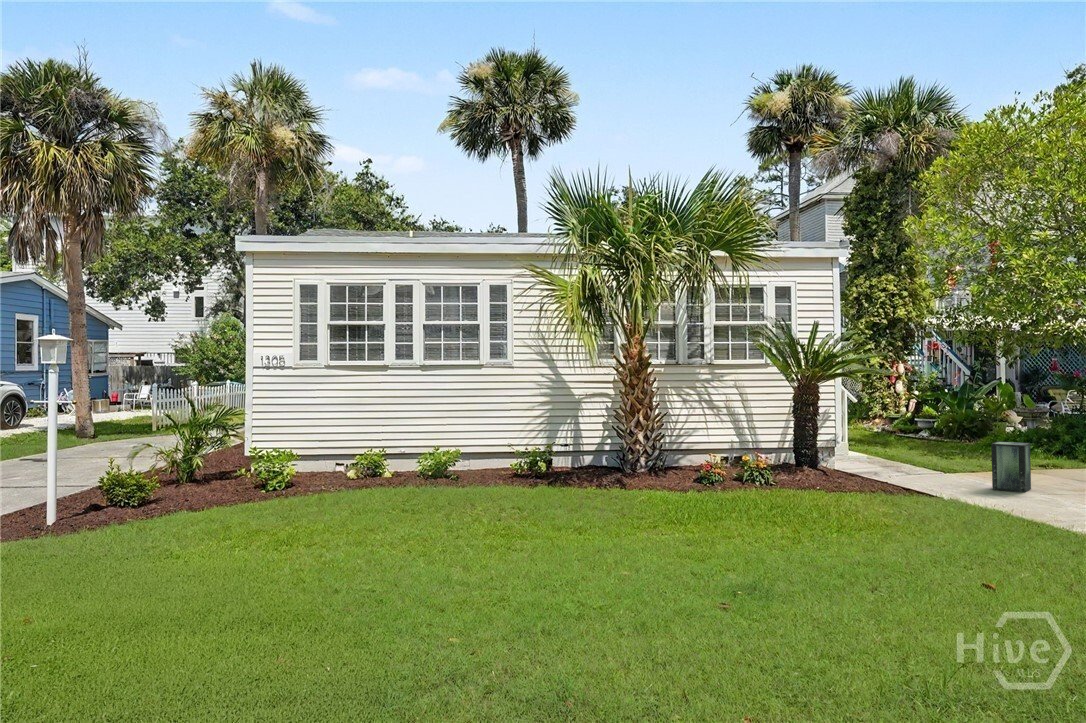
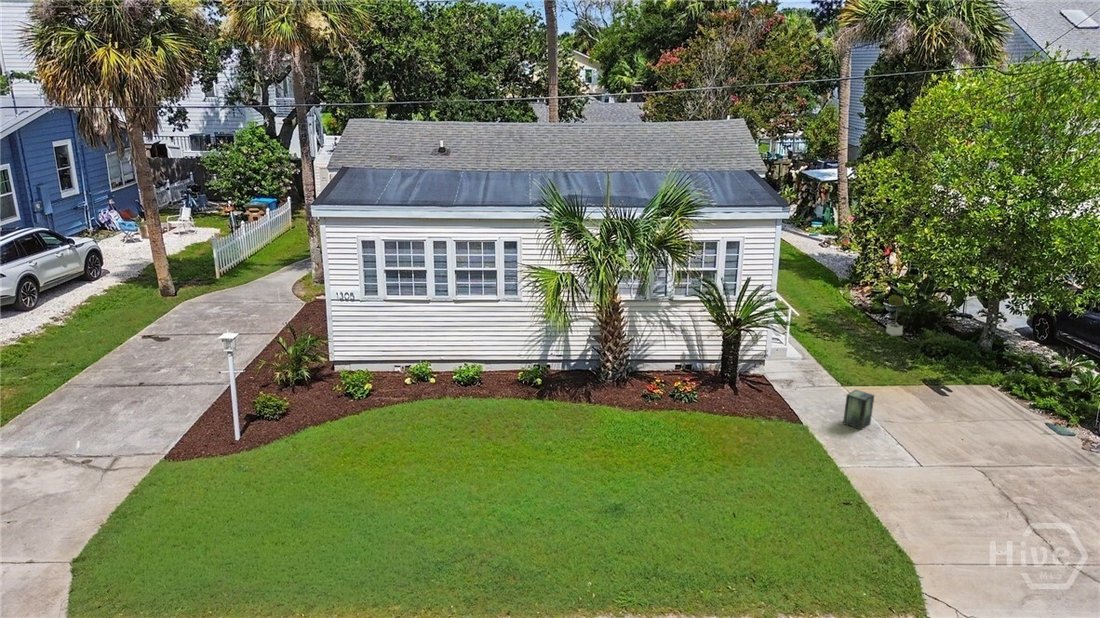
potted tree: none [951,399,977,449] -> present [886,295,905,336]

